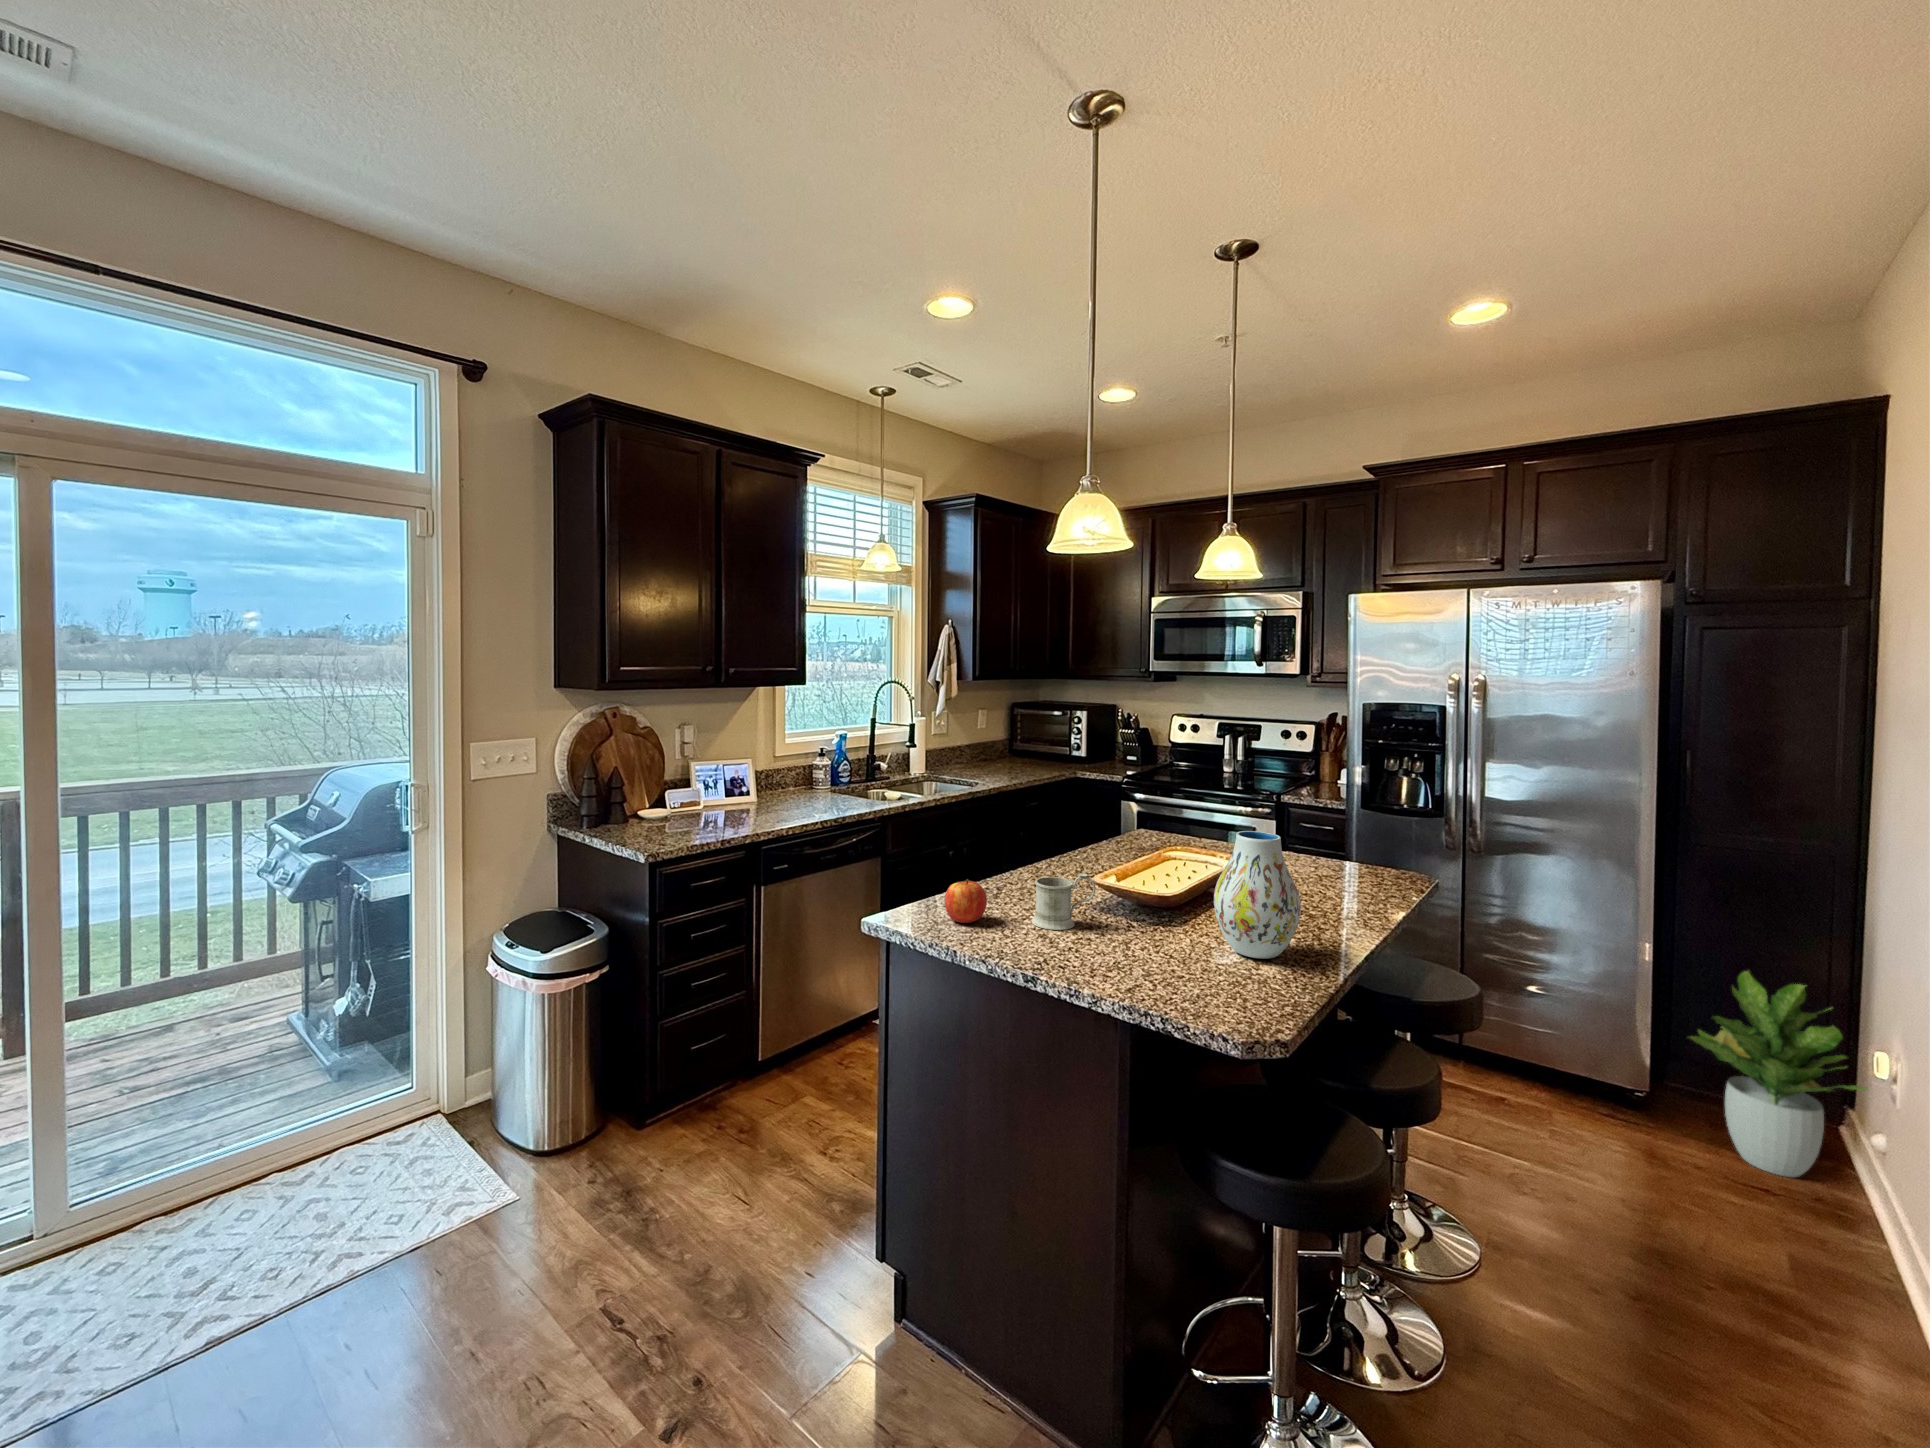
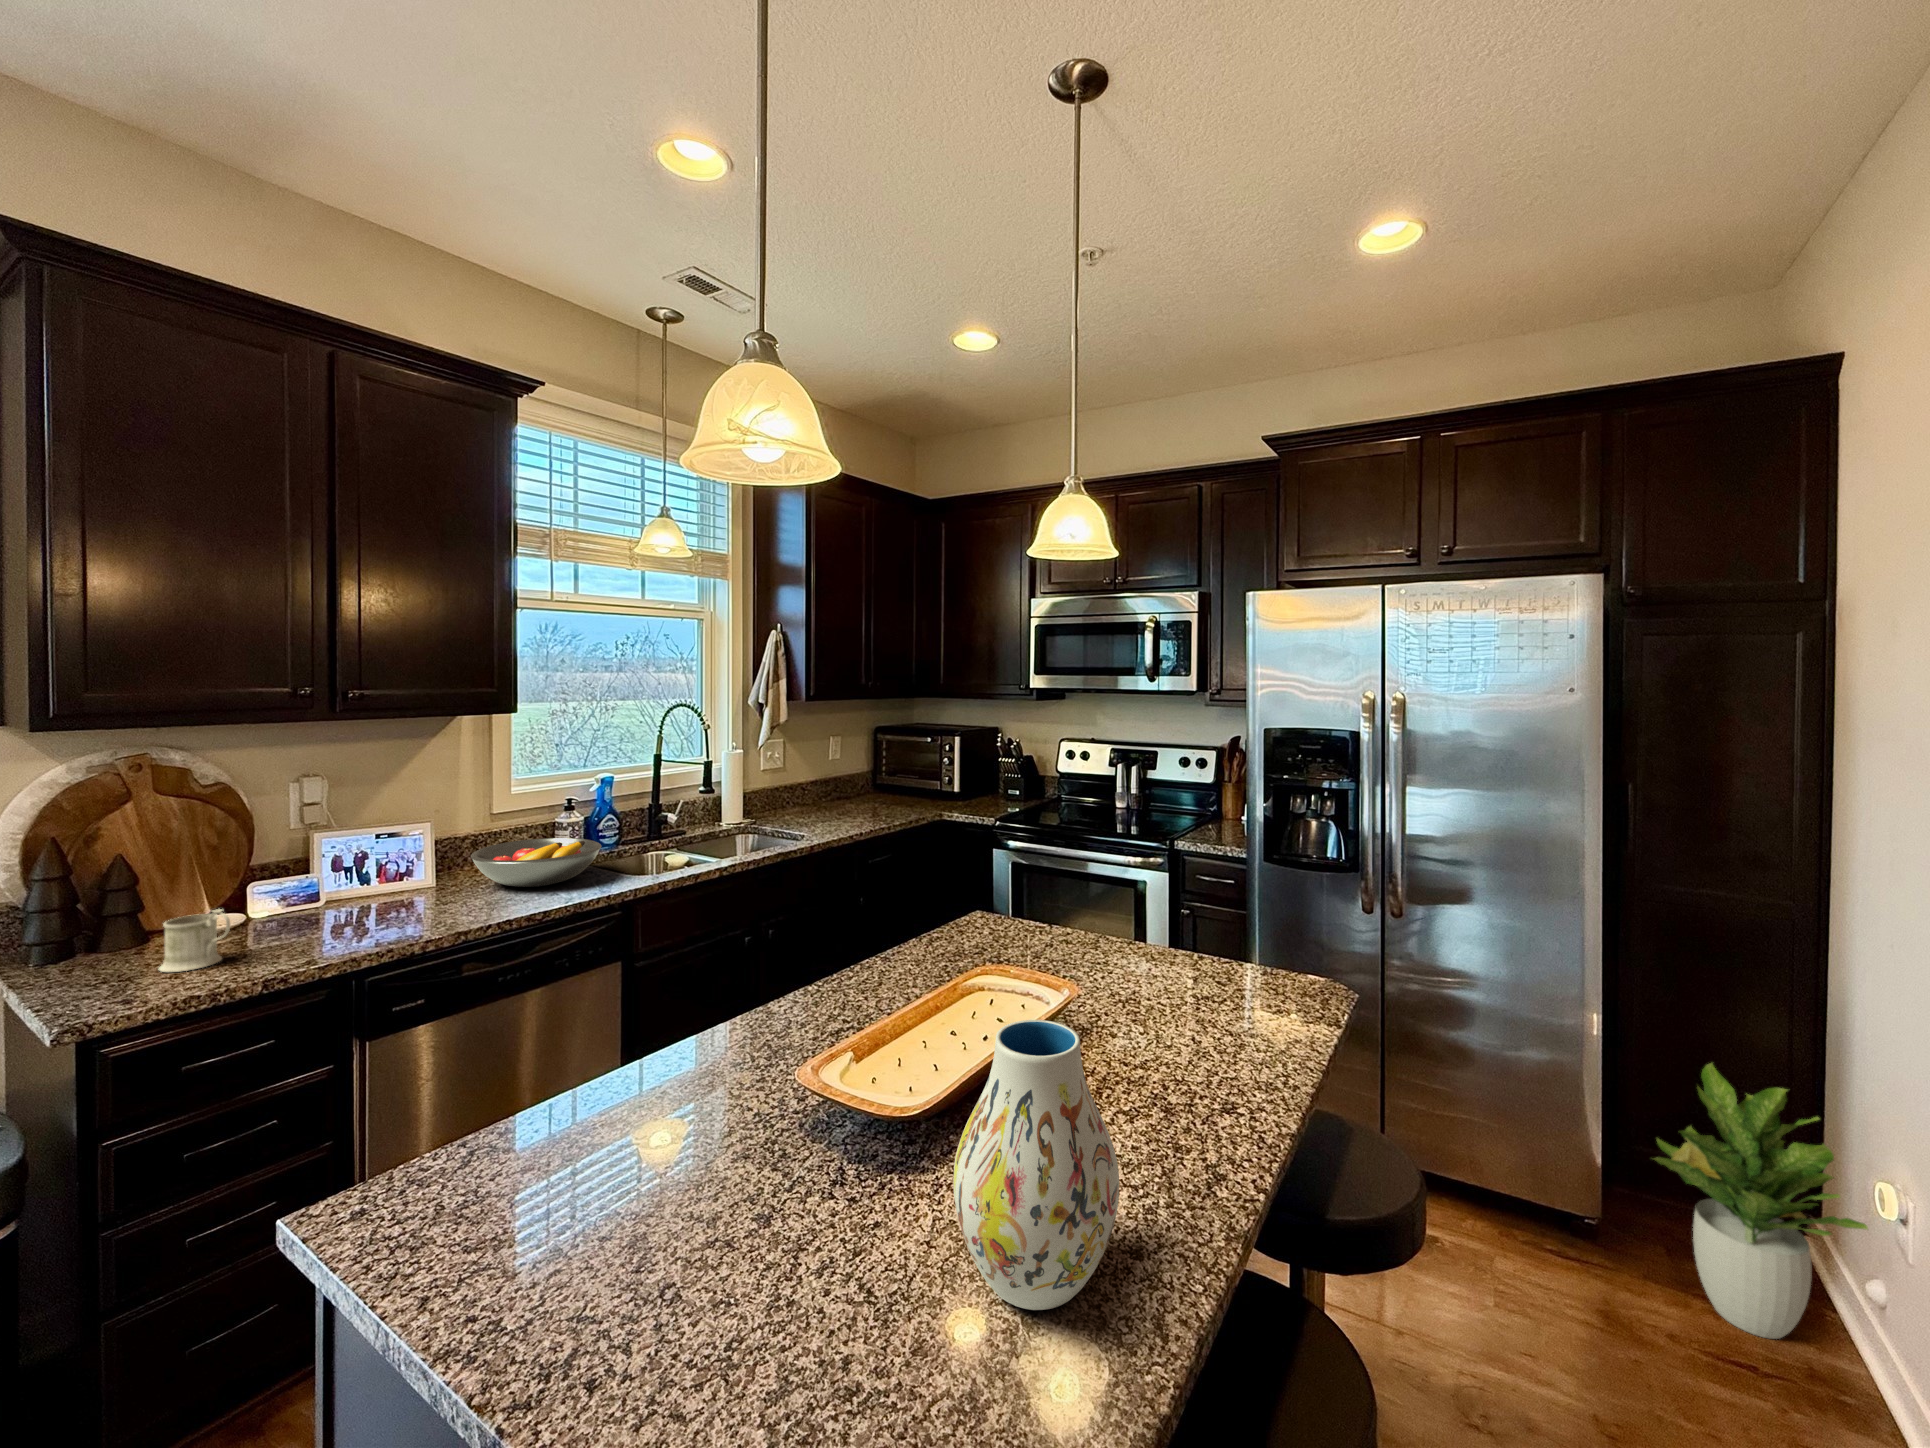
fruit bowl: none [779,774,859,804] -> present [471,838,601,887]
mug: present [1032,874,1096,930] -> present [159,909,230,972]
apple: present [945,879,987,923] -> none [426,1128,533,1234]

